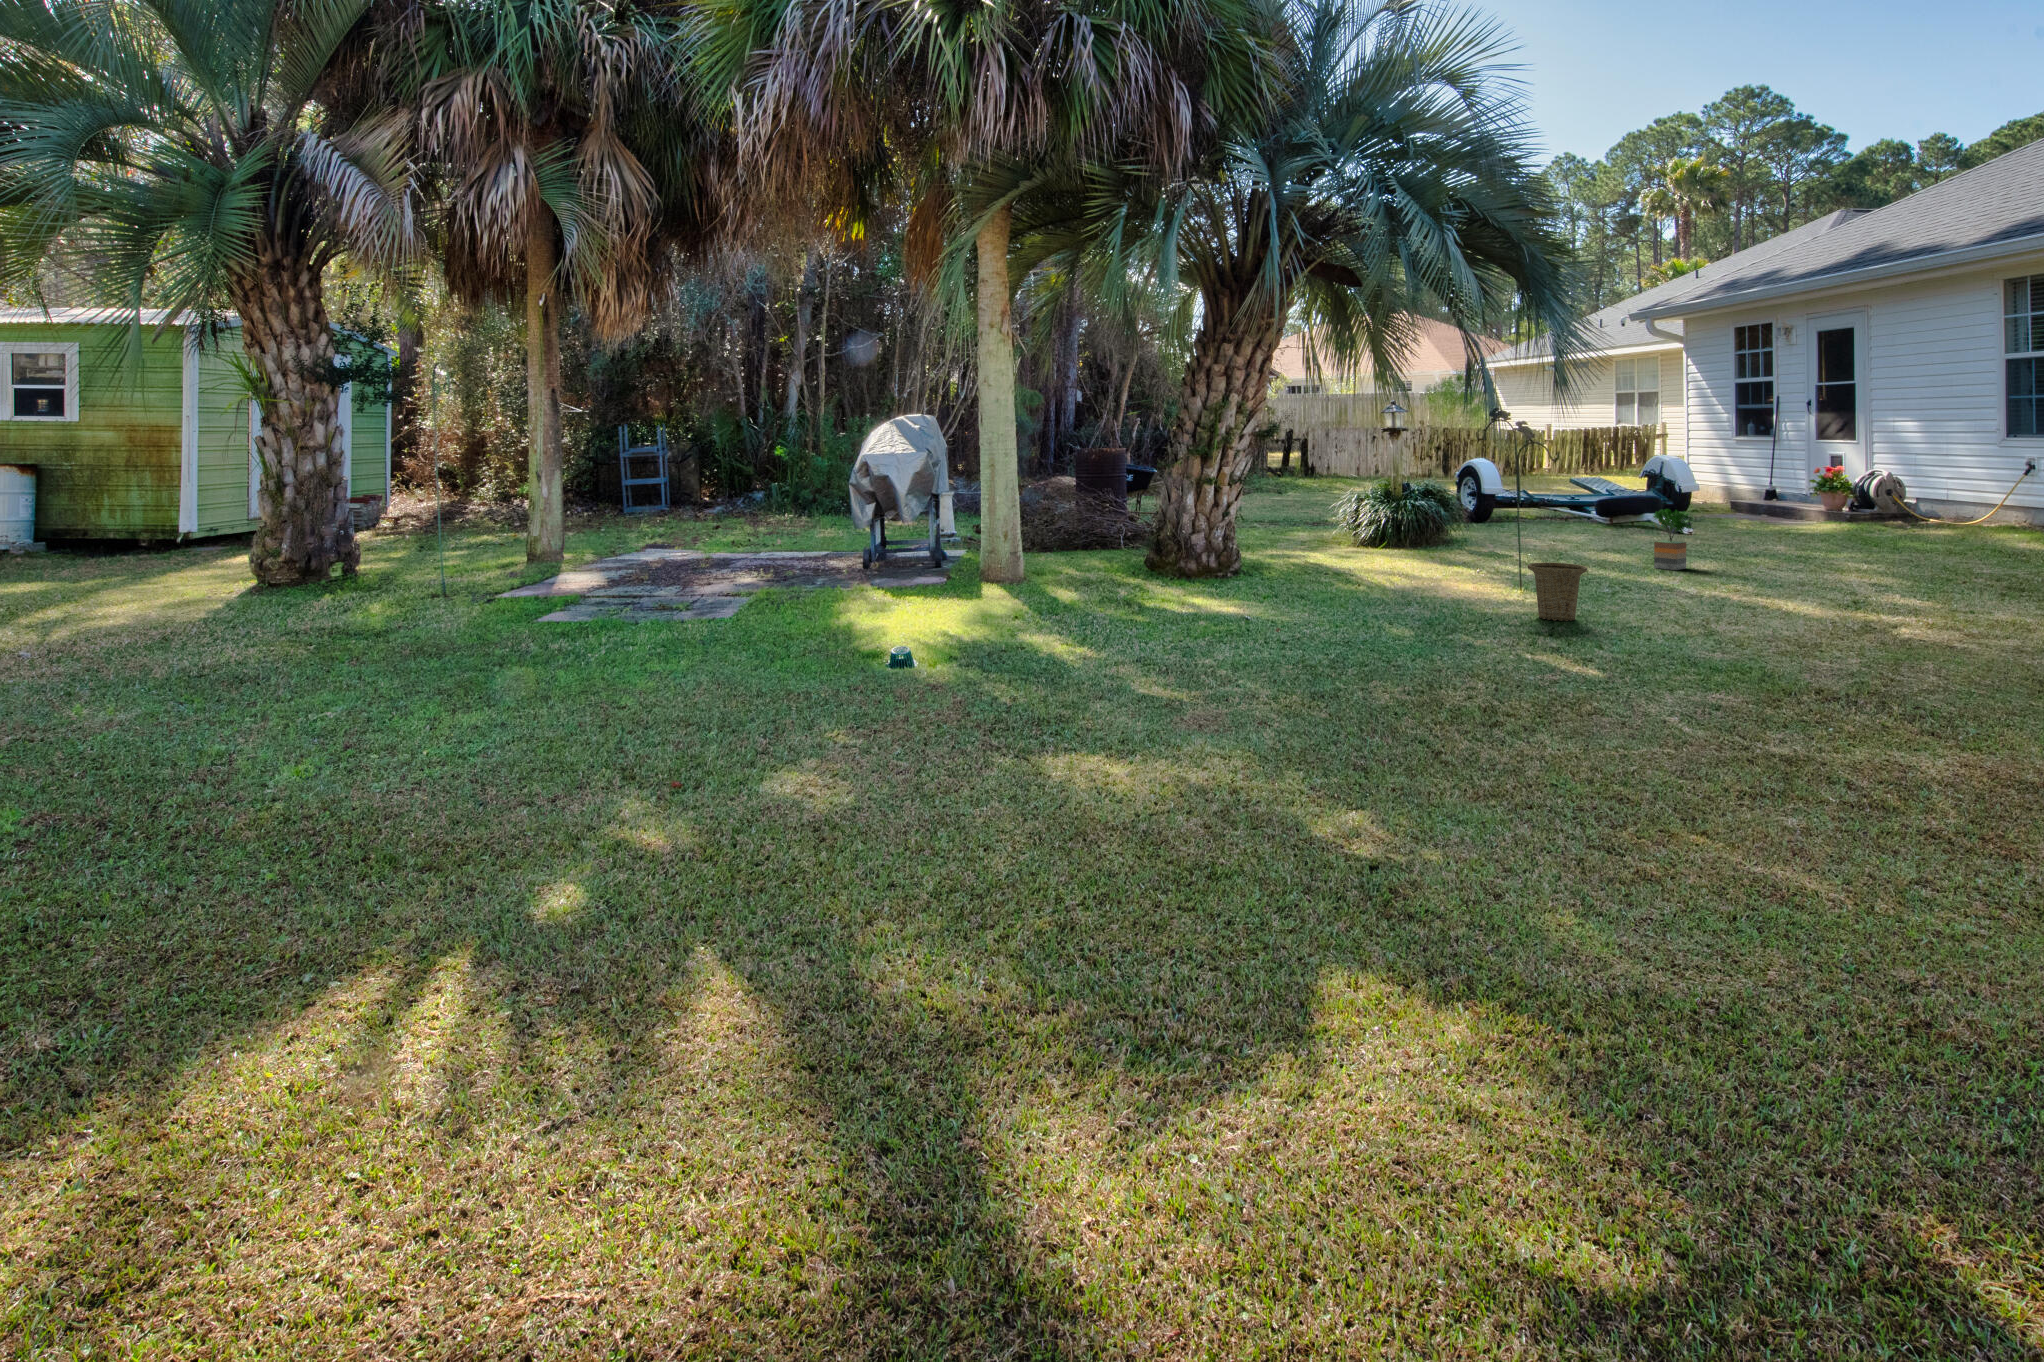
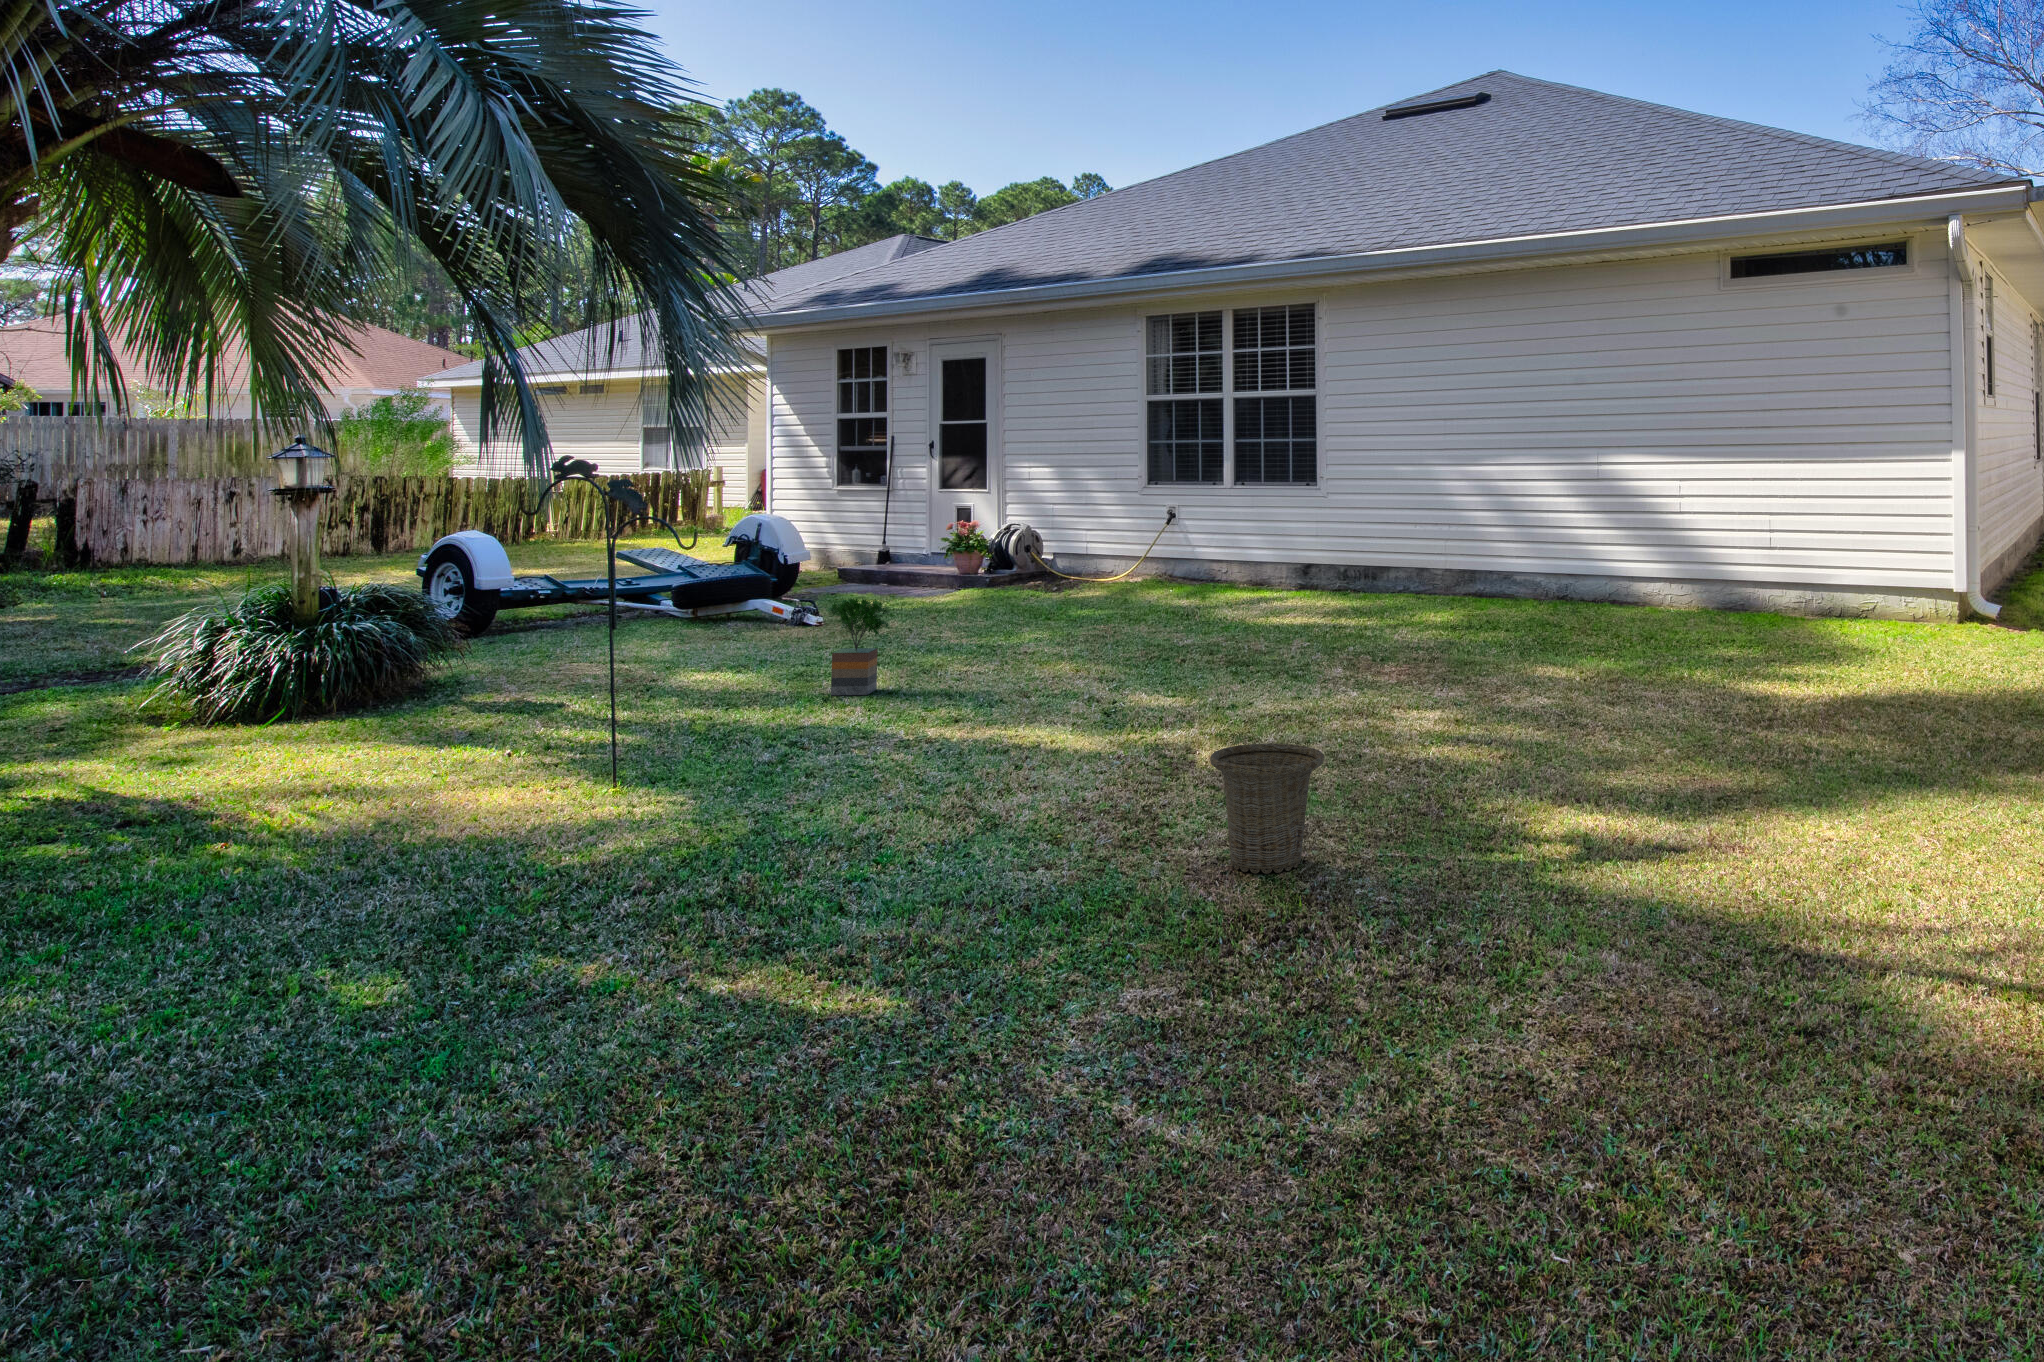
basket: present [1528,563,1587,621] -> present [1210,743,1324,874]

